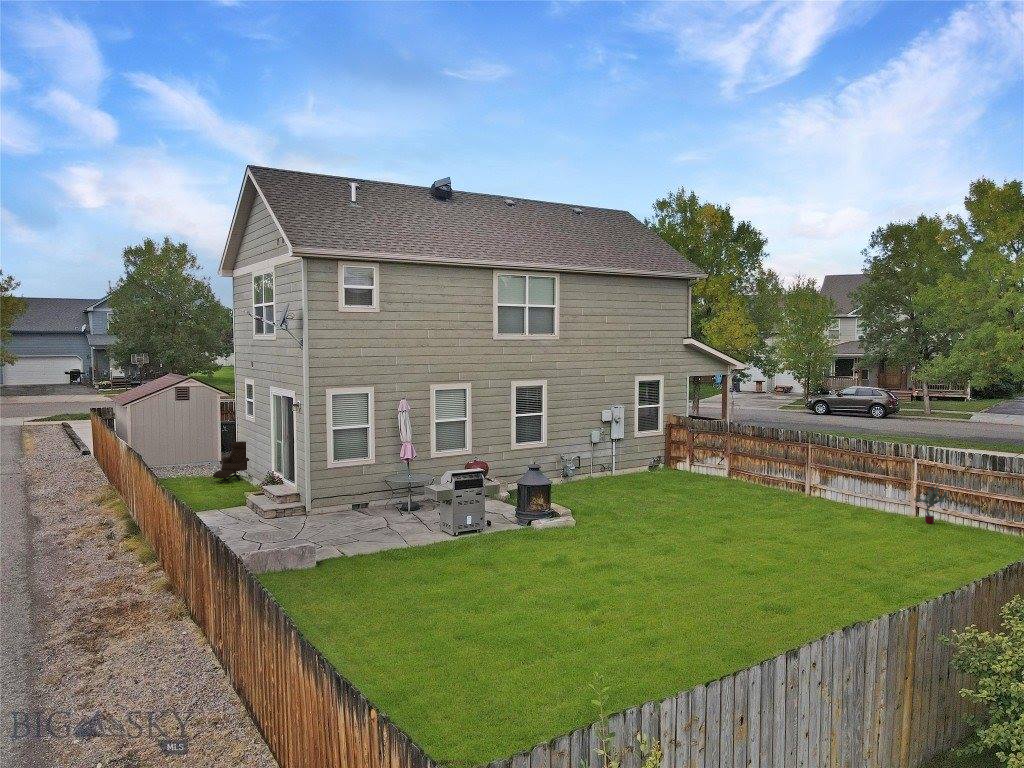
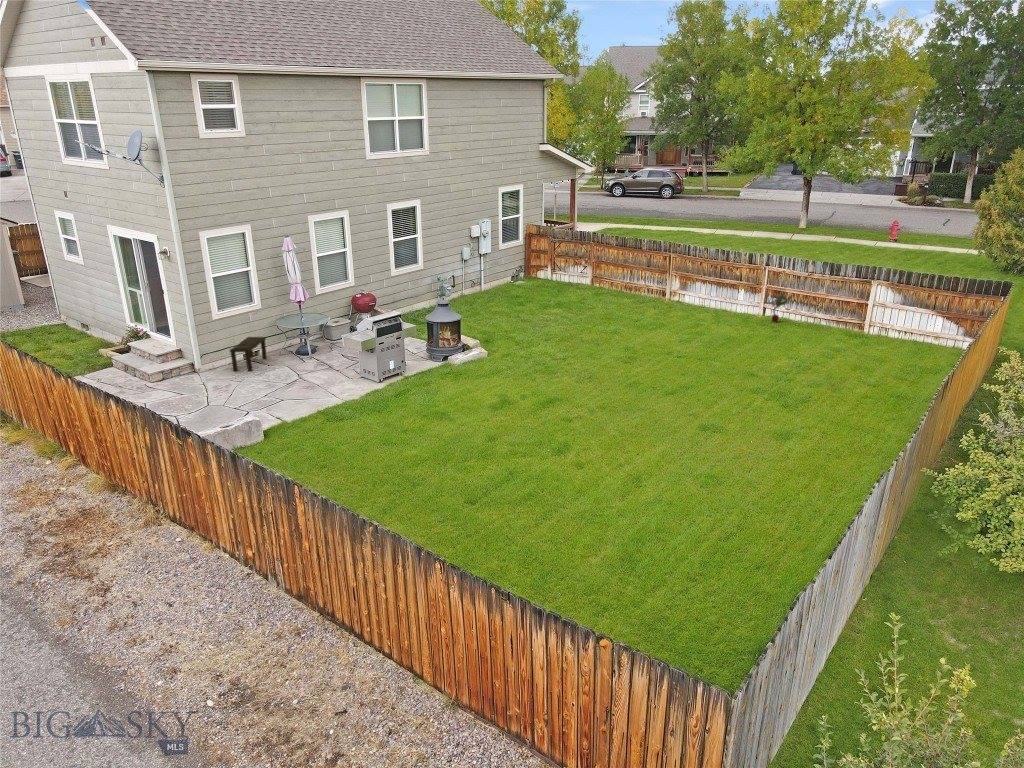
lounge chair: present [213,441,249,483] -> none [40,287,83,341]
bench: none [335,487,372,516] -> present [230,337,267,371]

